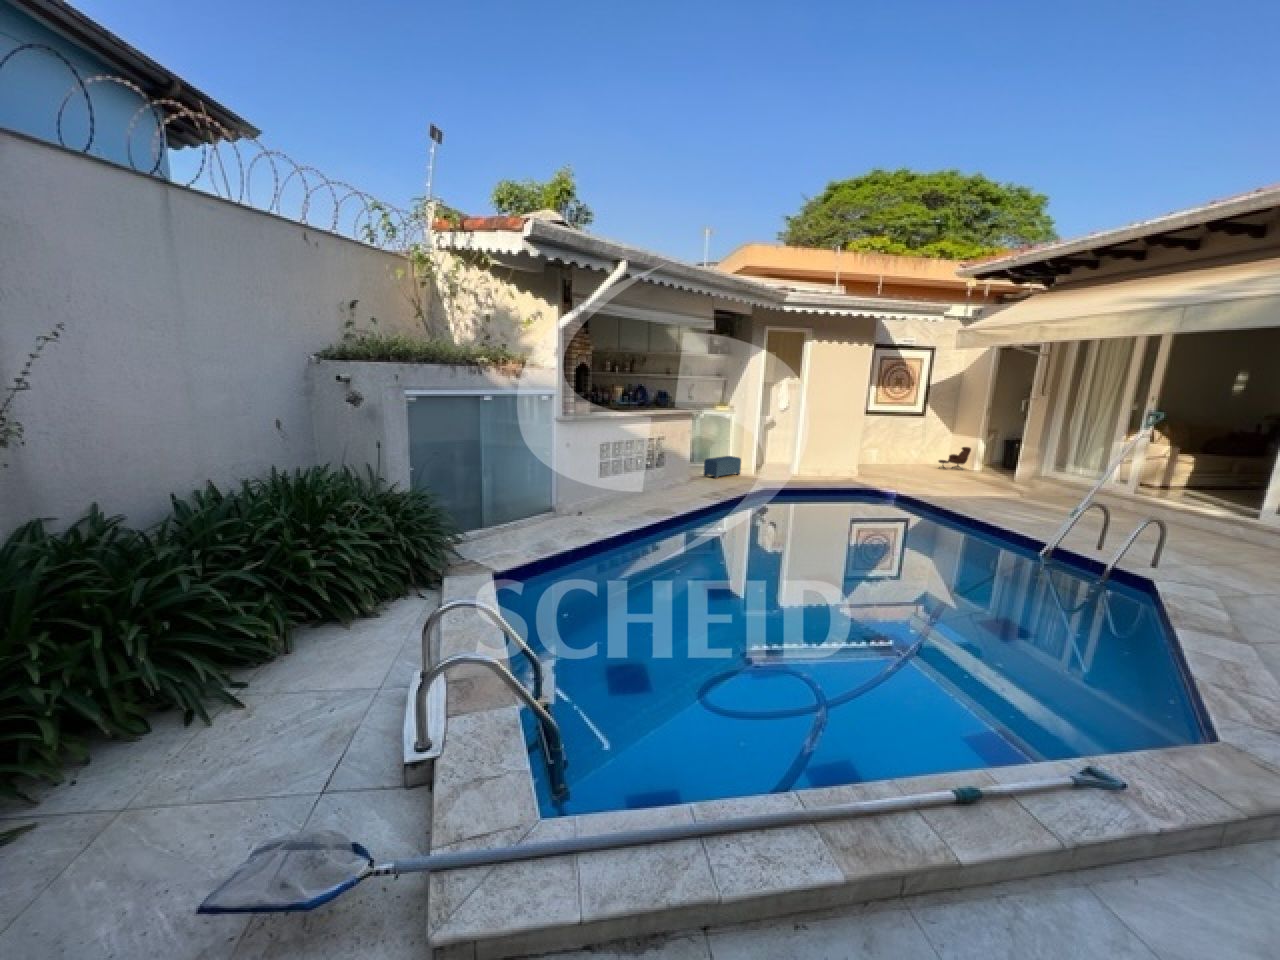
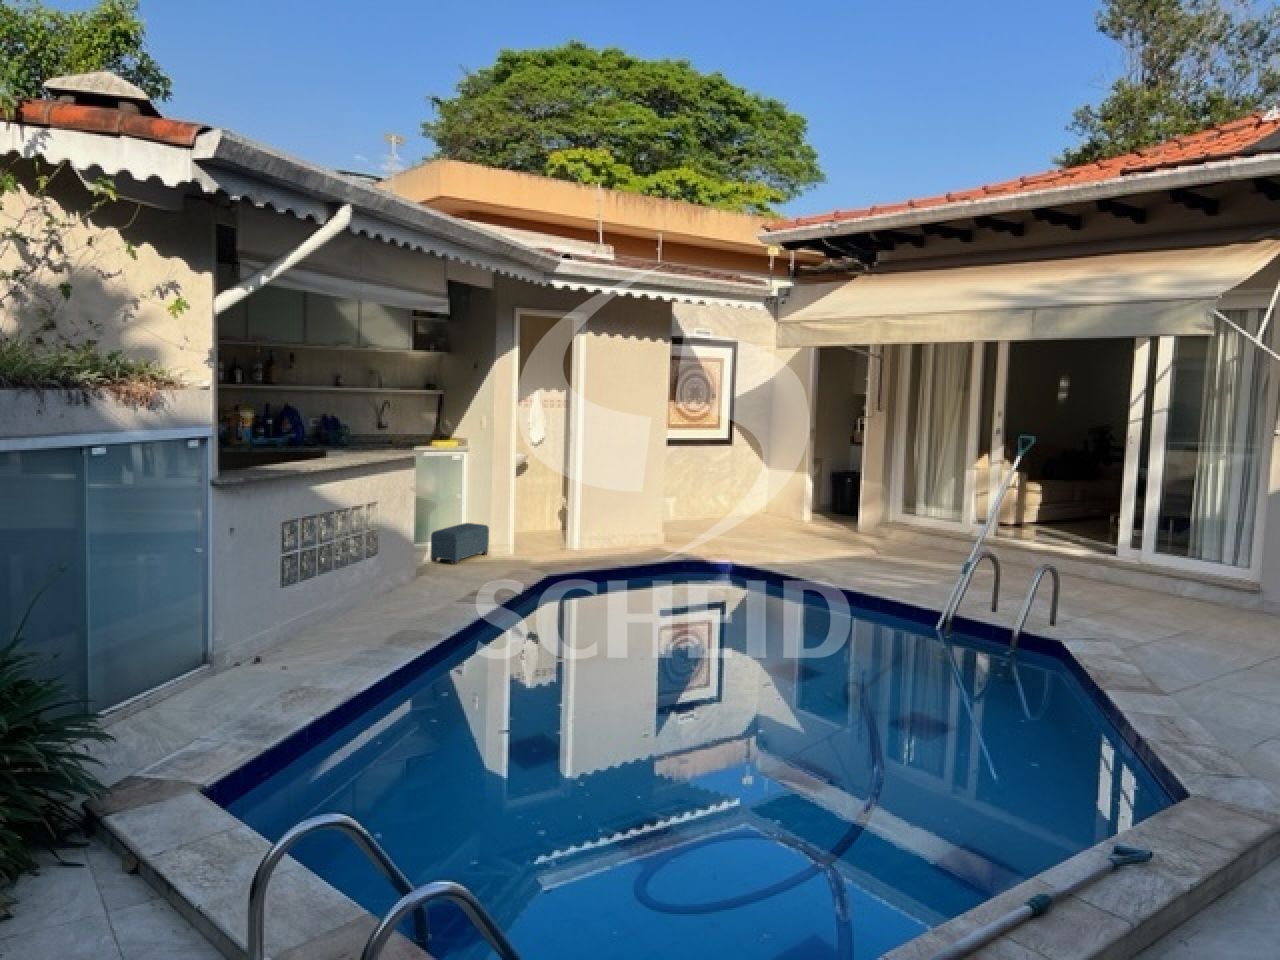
lounge chair: present [939,447,971,469] -> none [752,484,792,519]

